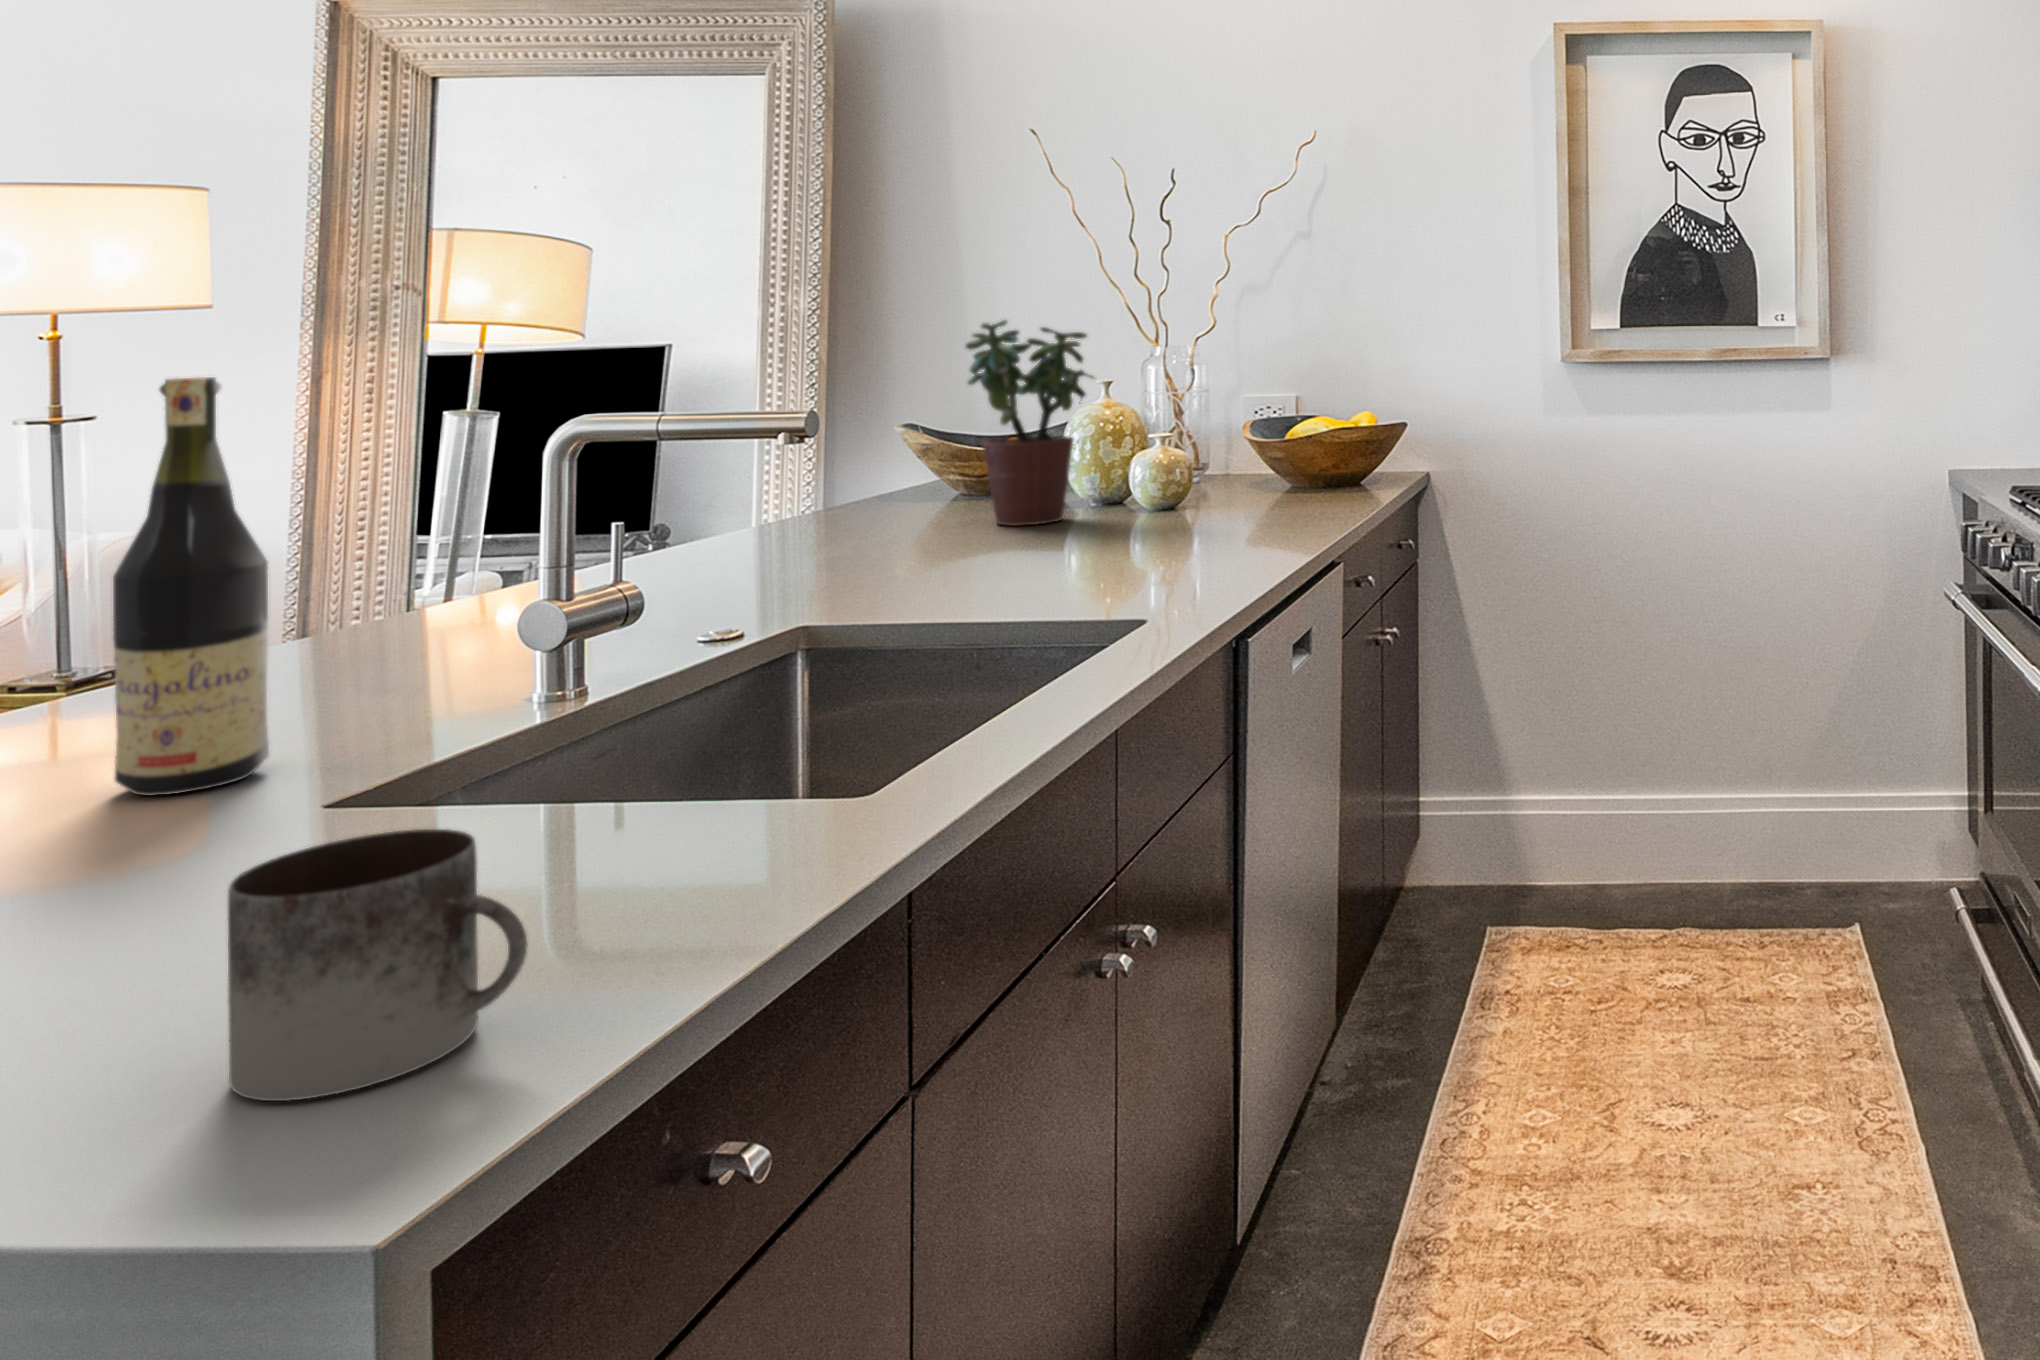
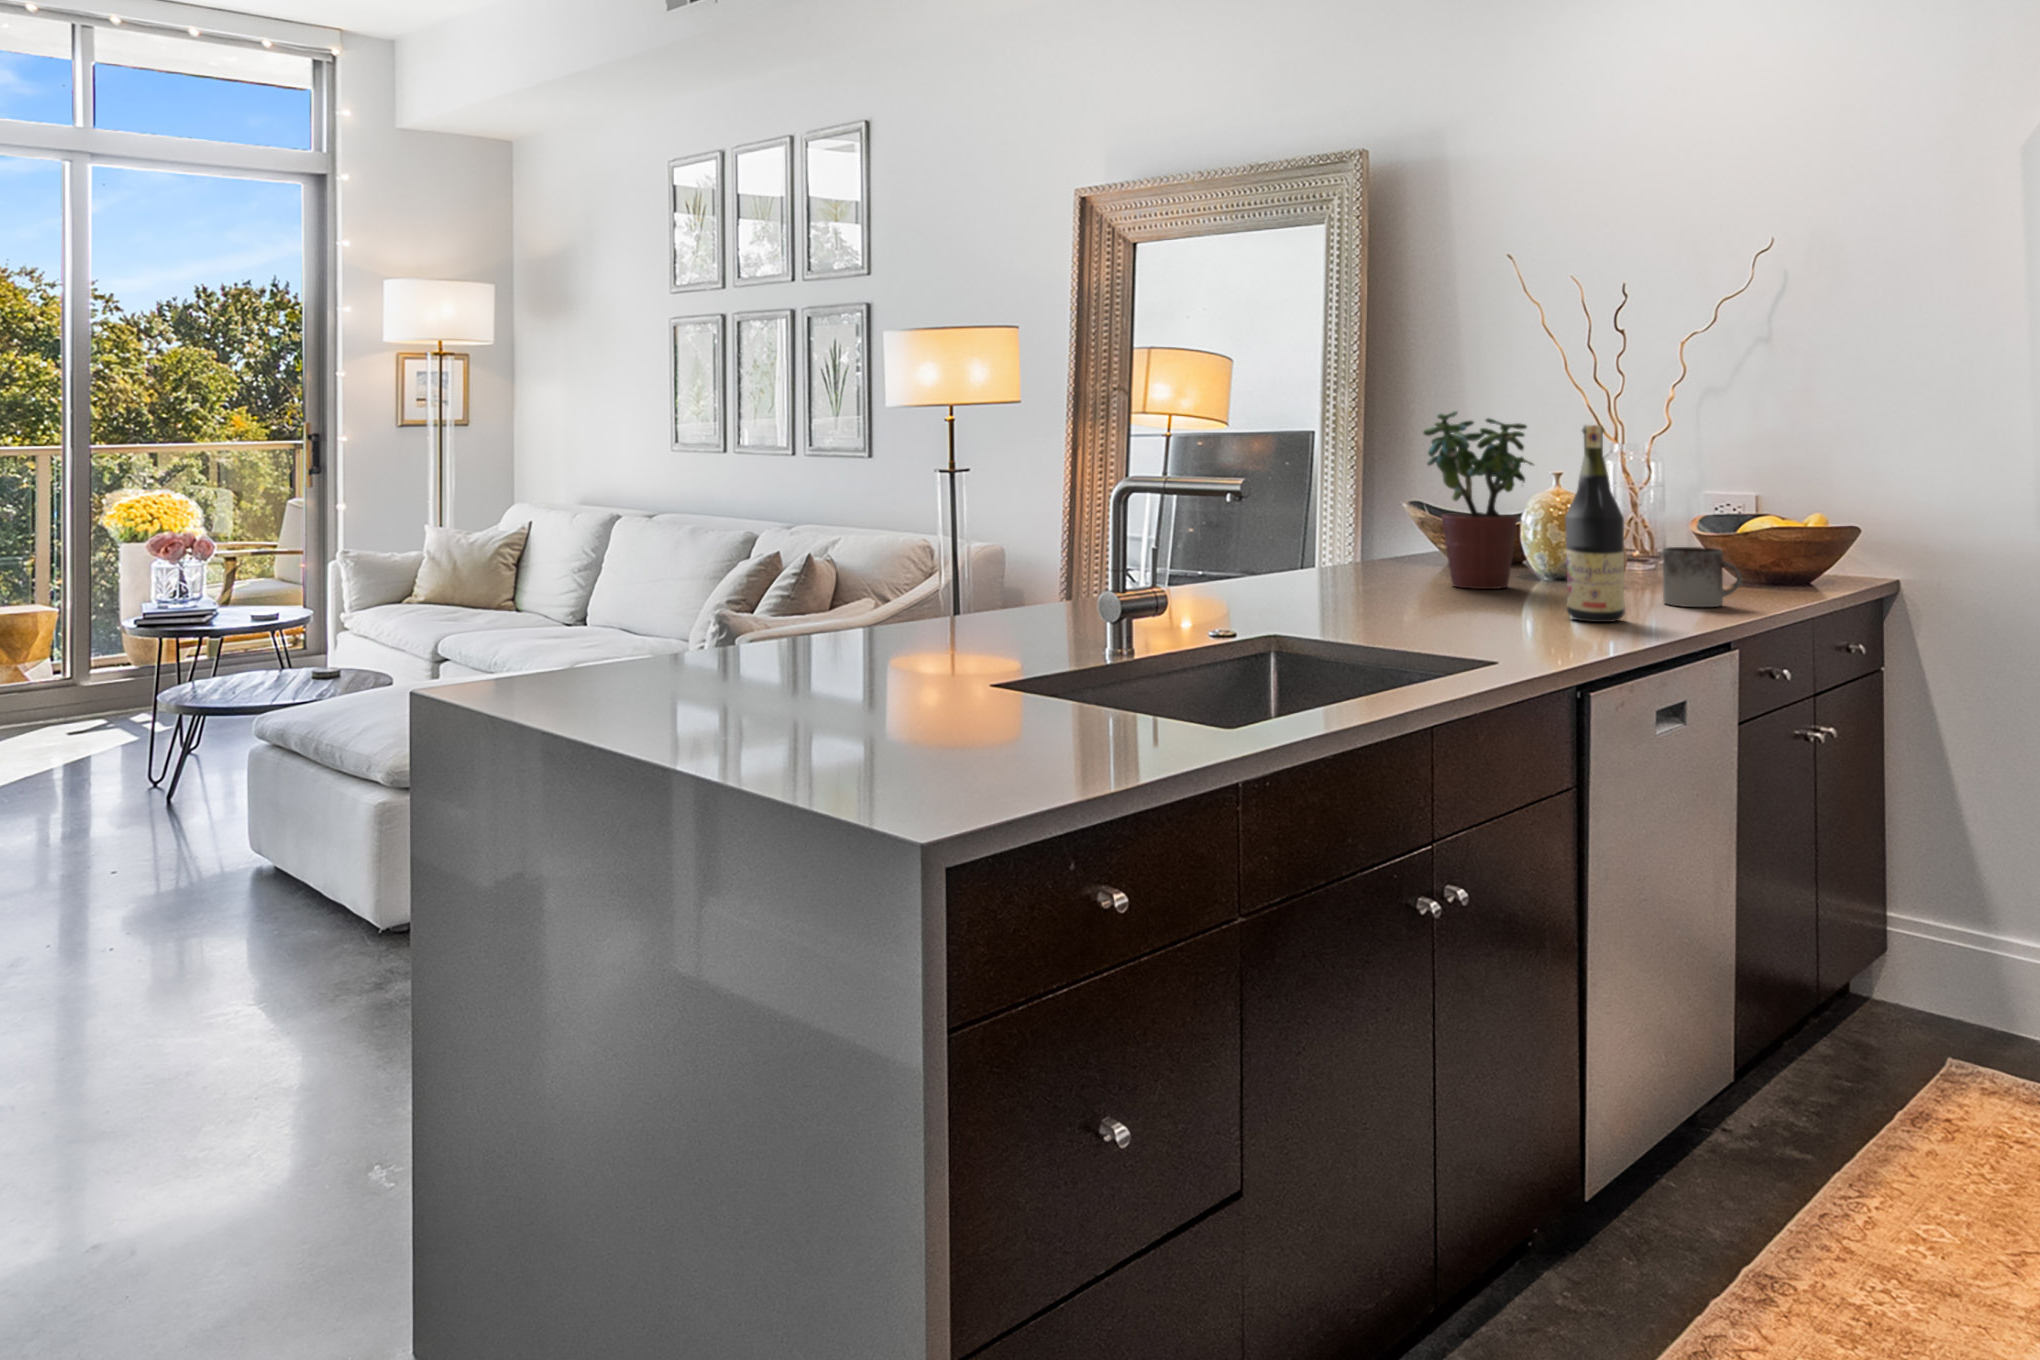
wine bottle: present [113,377,269,796] -> present [1565,425,1625,622]
mug: present [228,829,528,1101] -> present [1662,547,1741,607]

